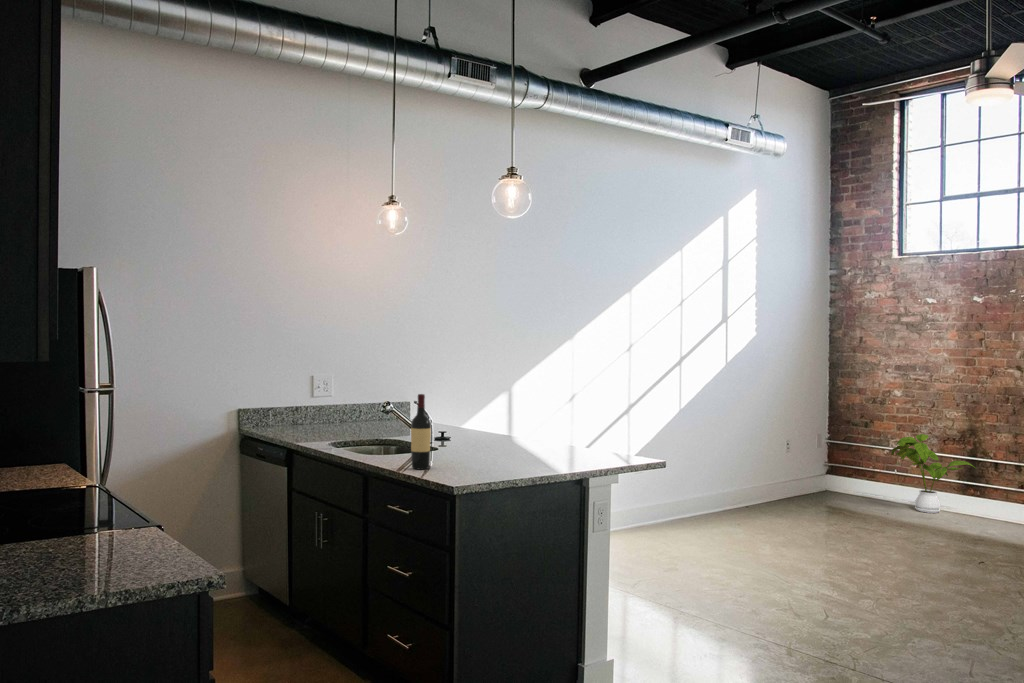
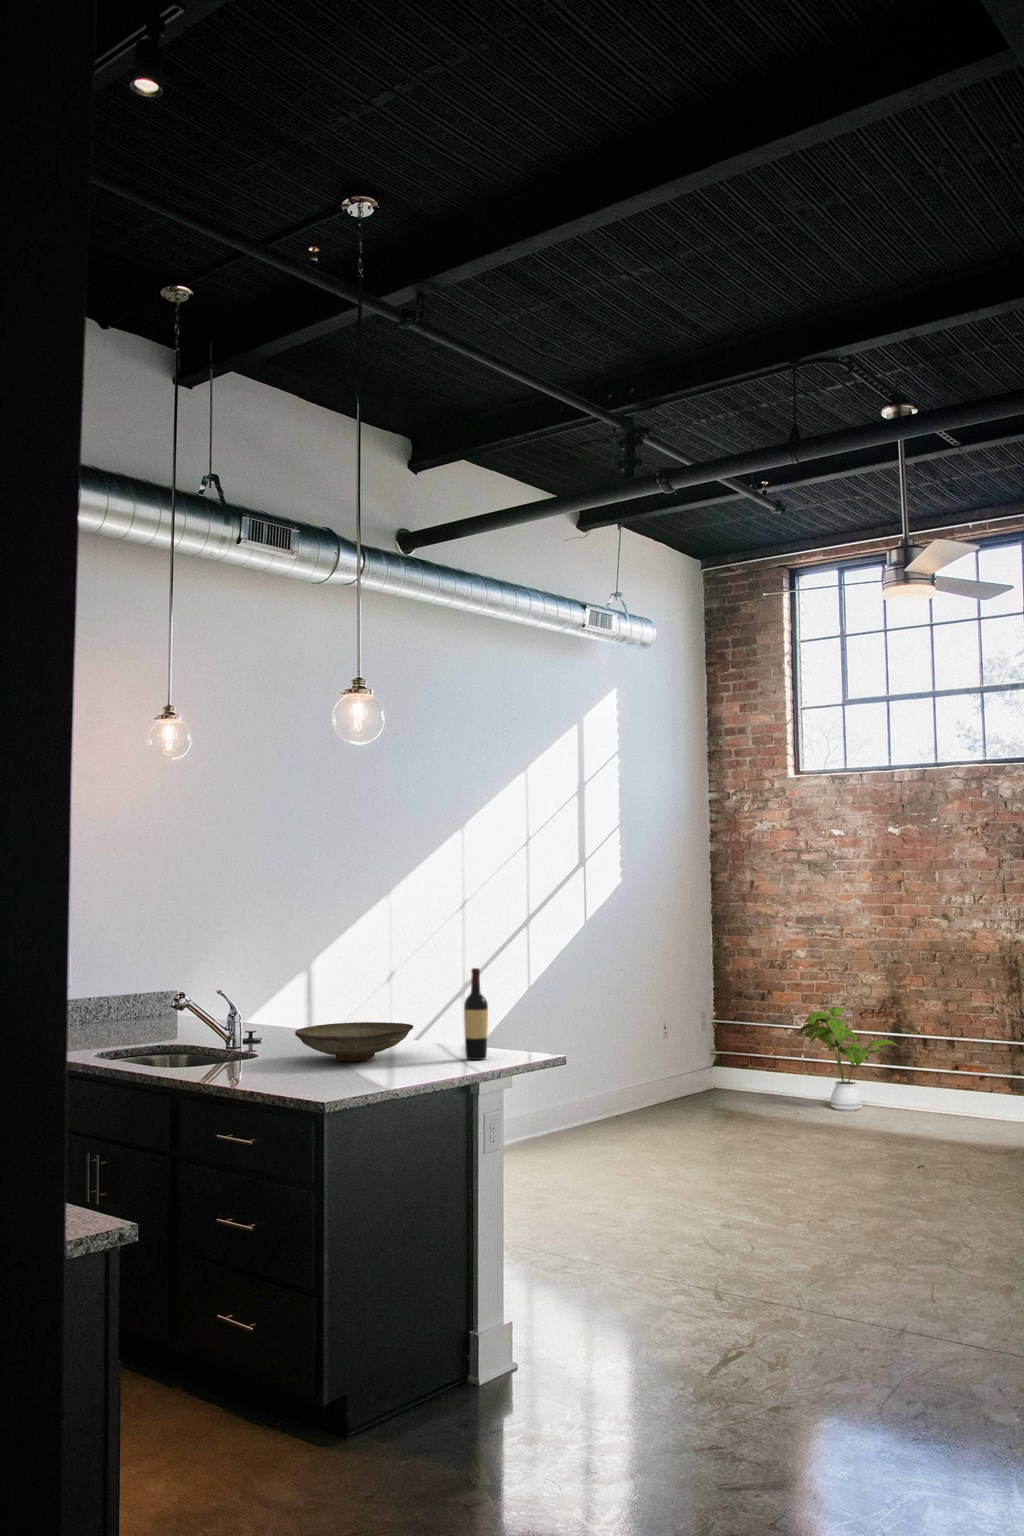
wine bottle: present [411,394,431,469] -> present [464,968,488,1060]
decorative bowl: none [460,428,548,456] -> present [295,1022,413,1061]

